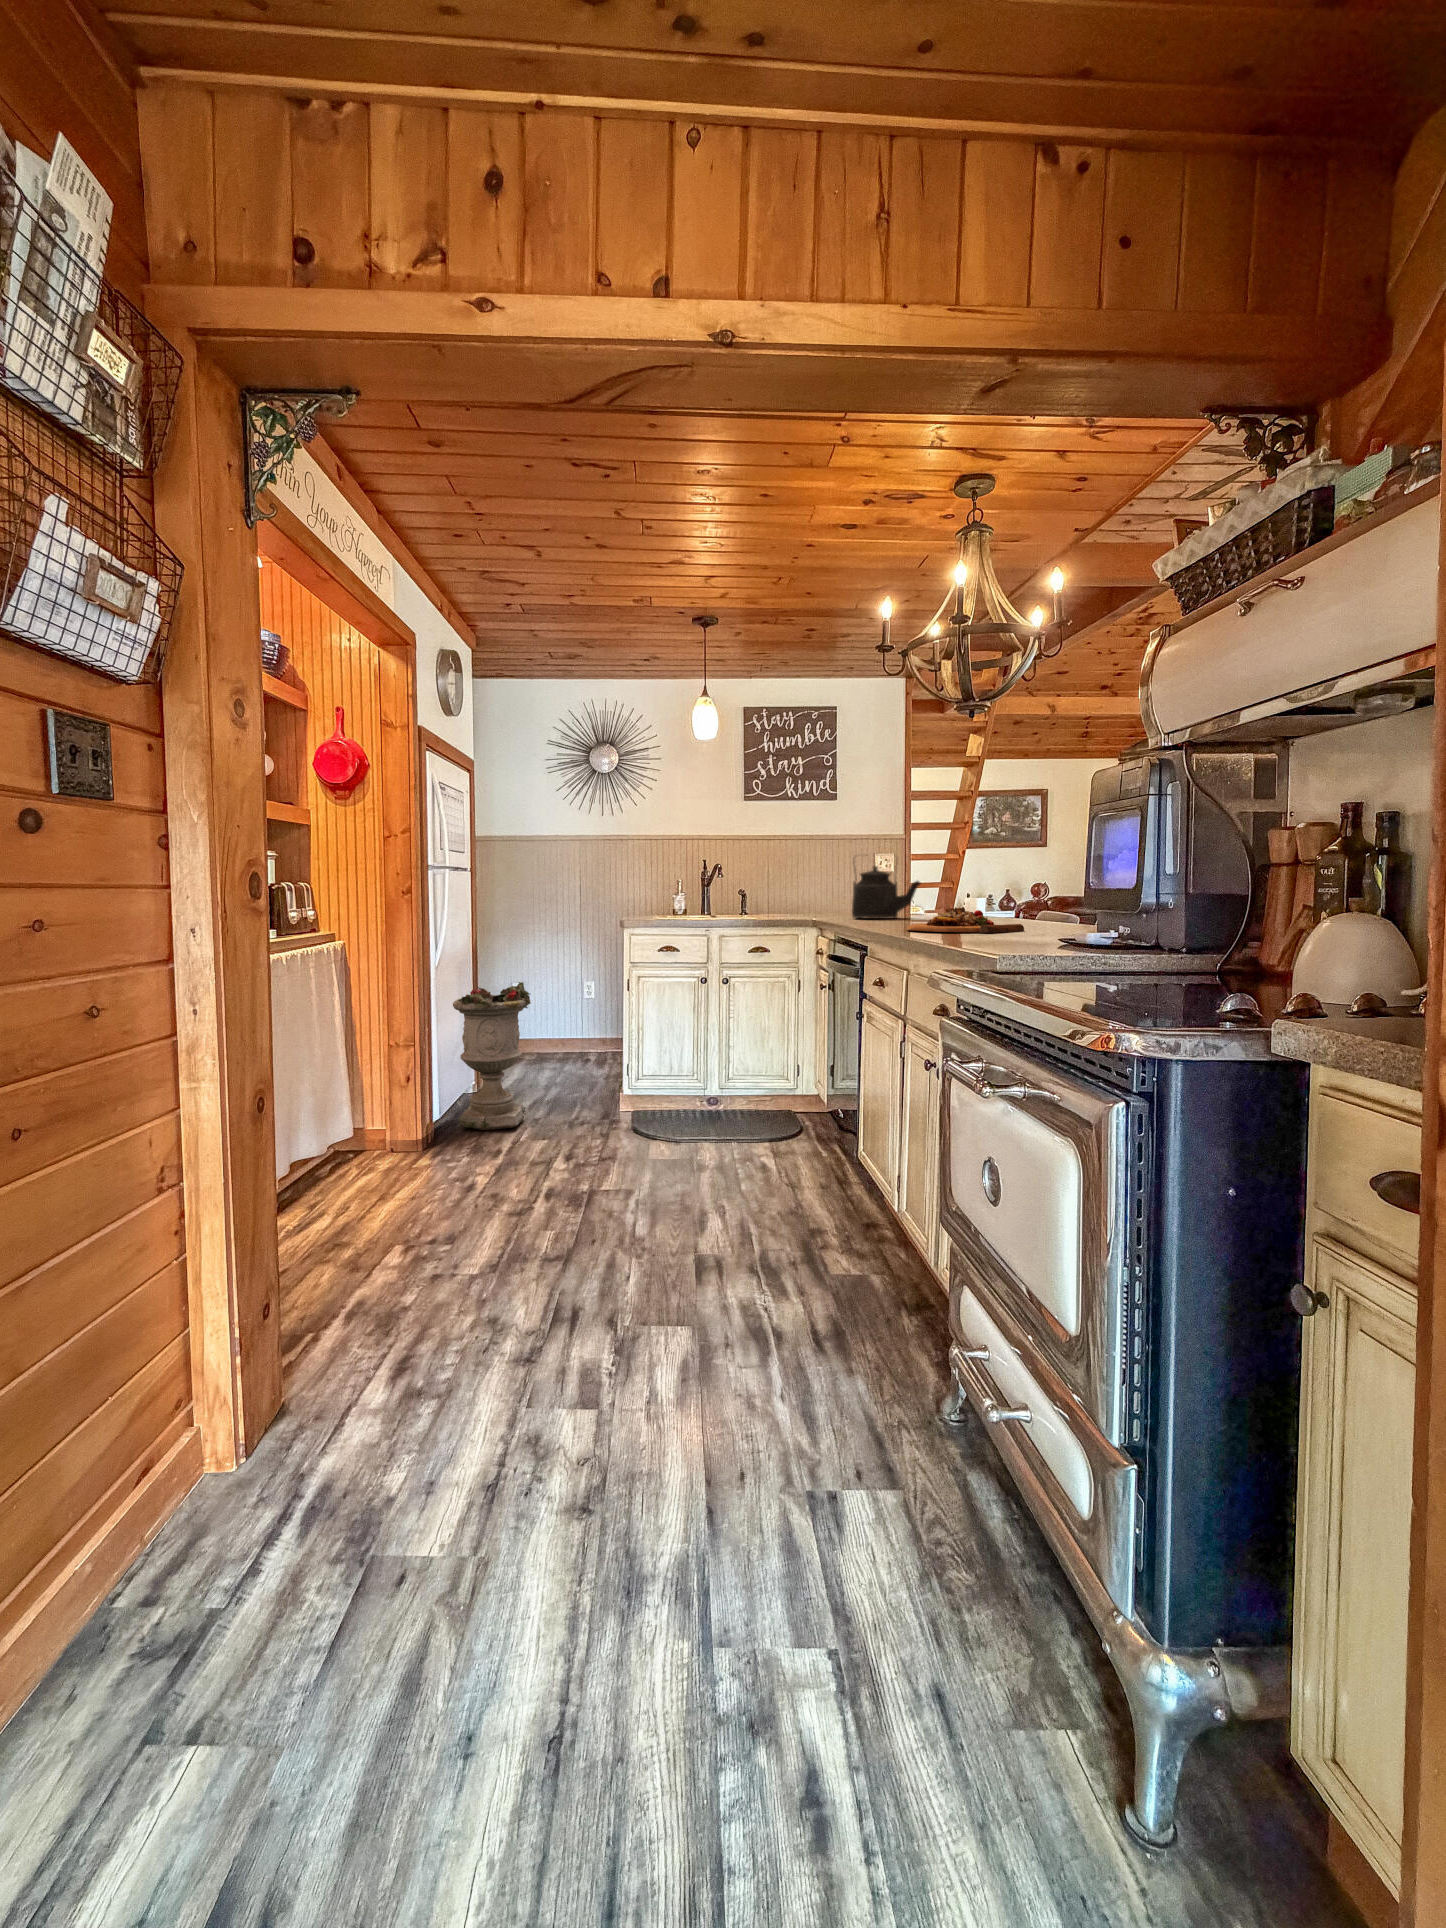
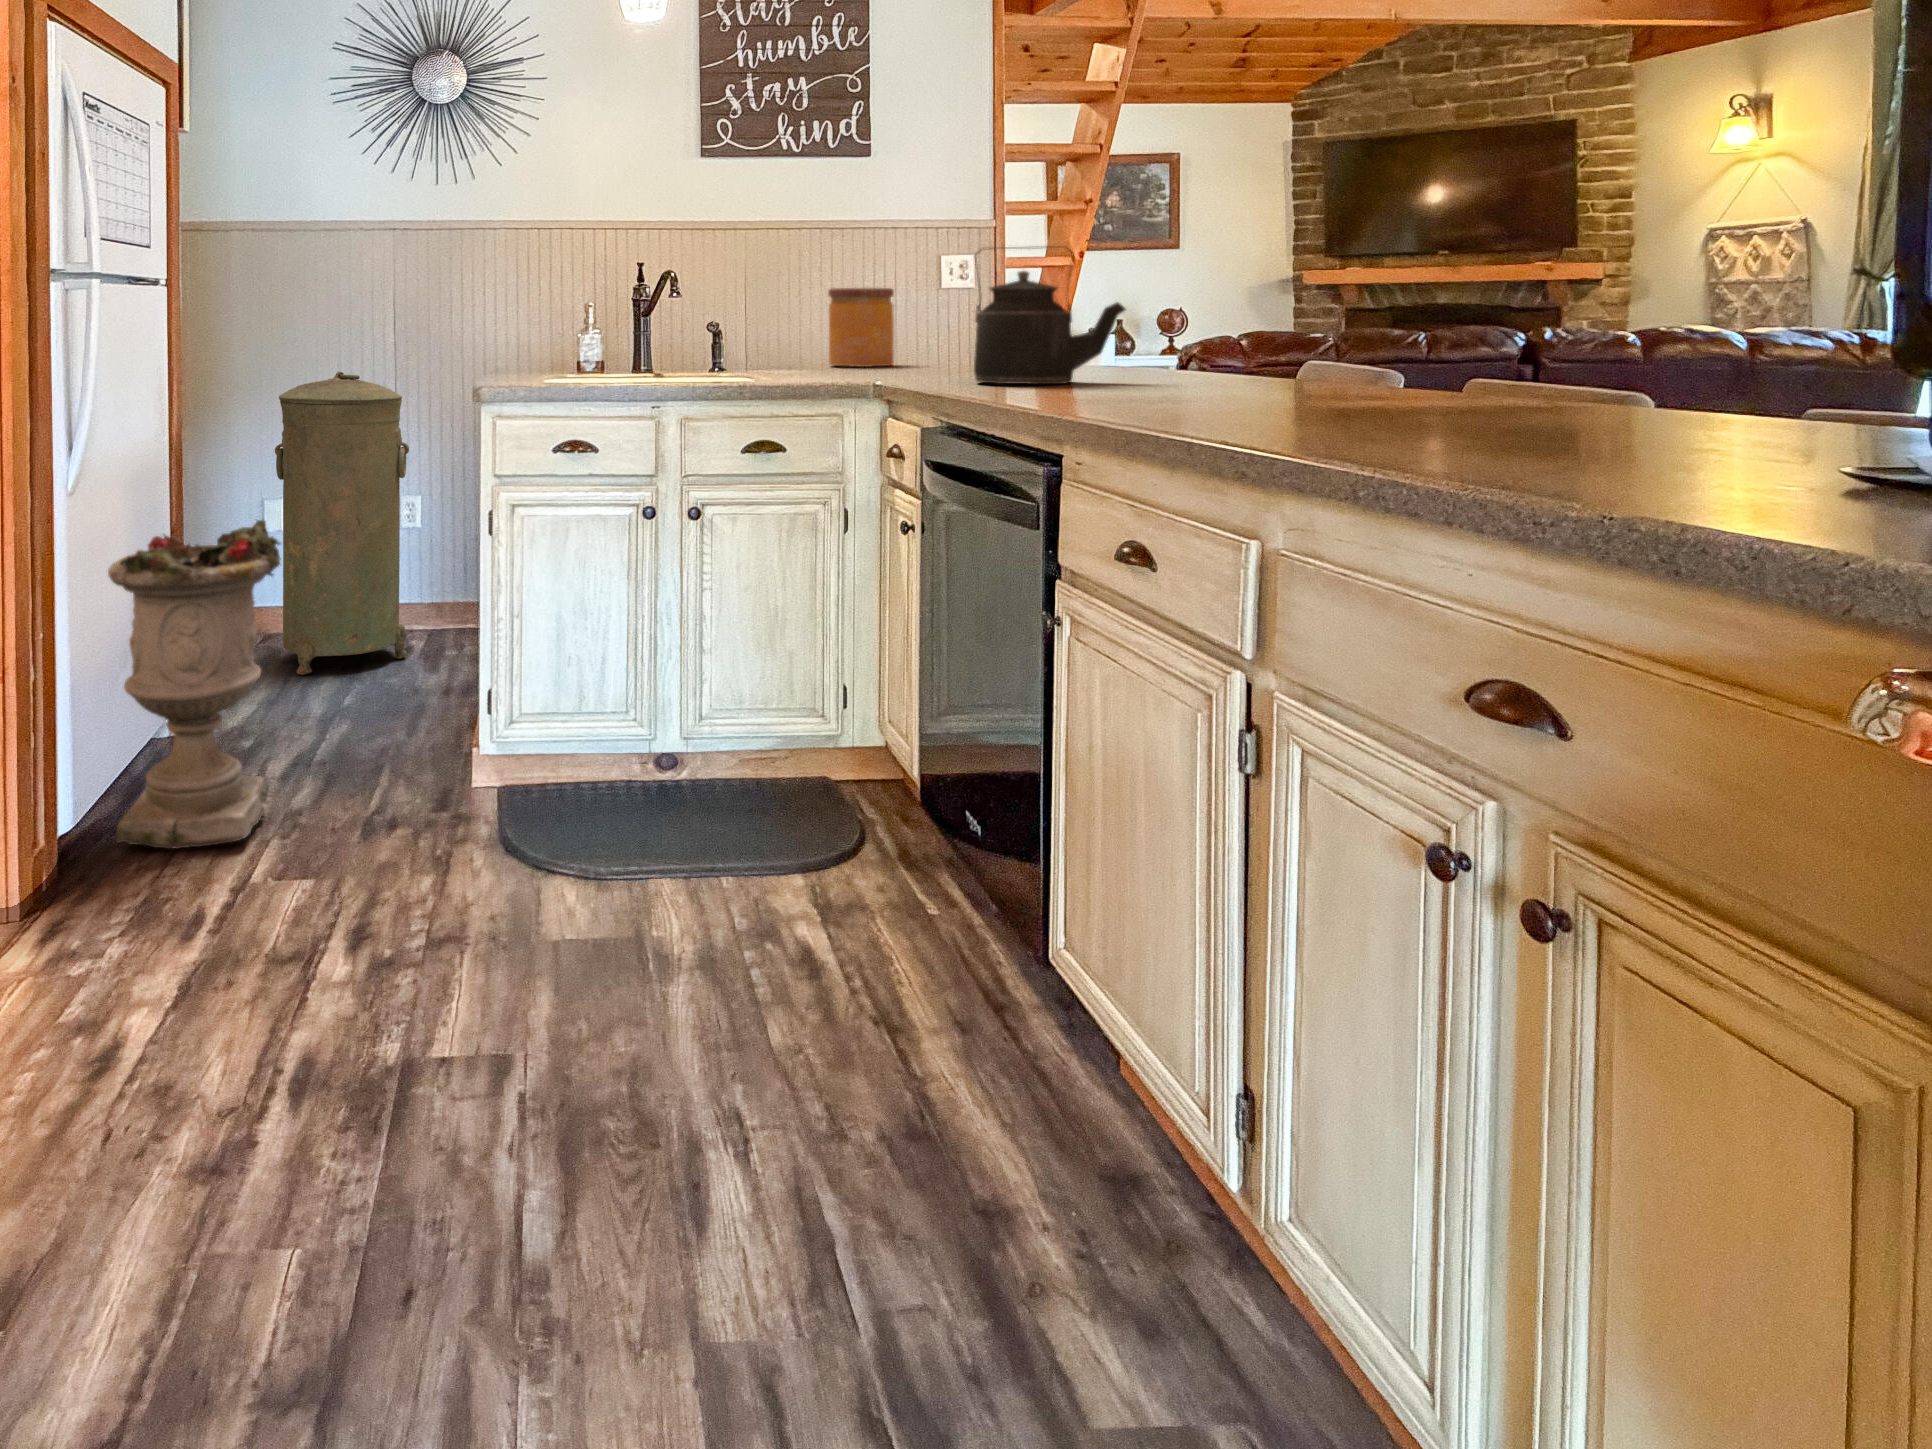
jar: none [800,873,833,912] -> present [828,288,894,367]
cutting board: present [907,907,1024,933] -> none [1201,365,1540,437]
trash can: none [520,916,589,1070] -> present [275,372,409,675]

